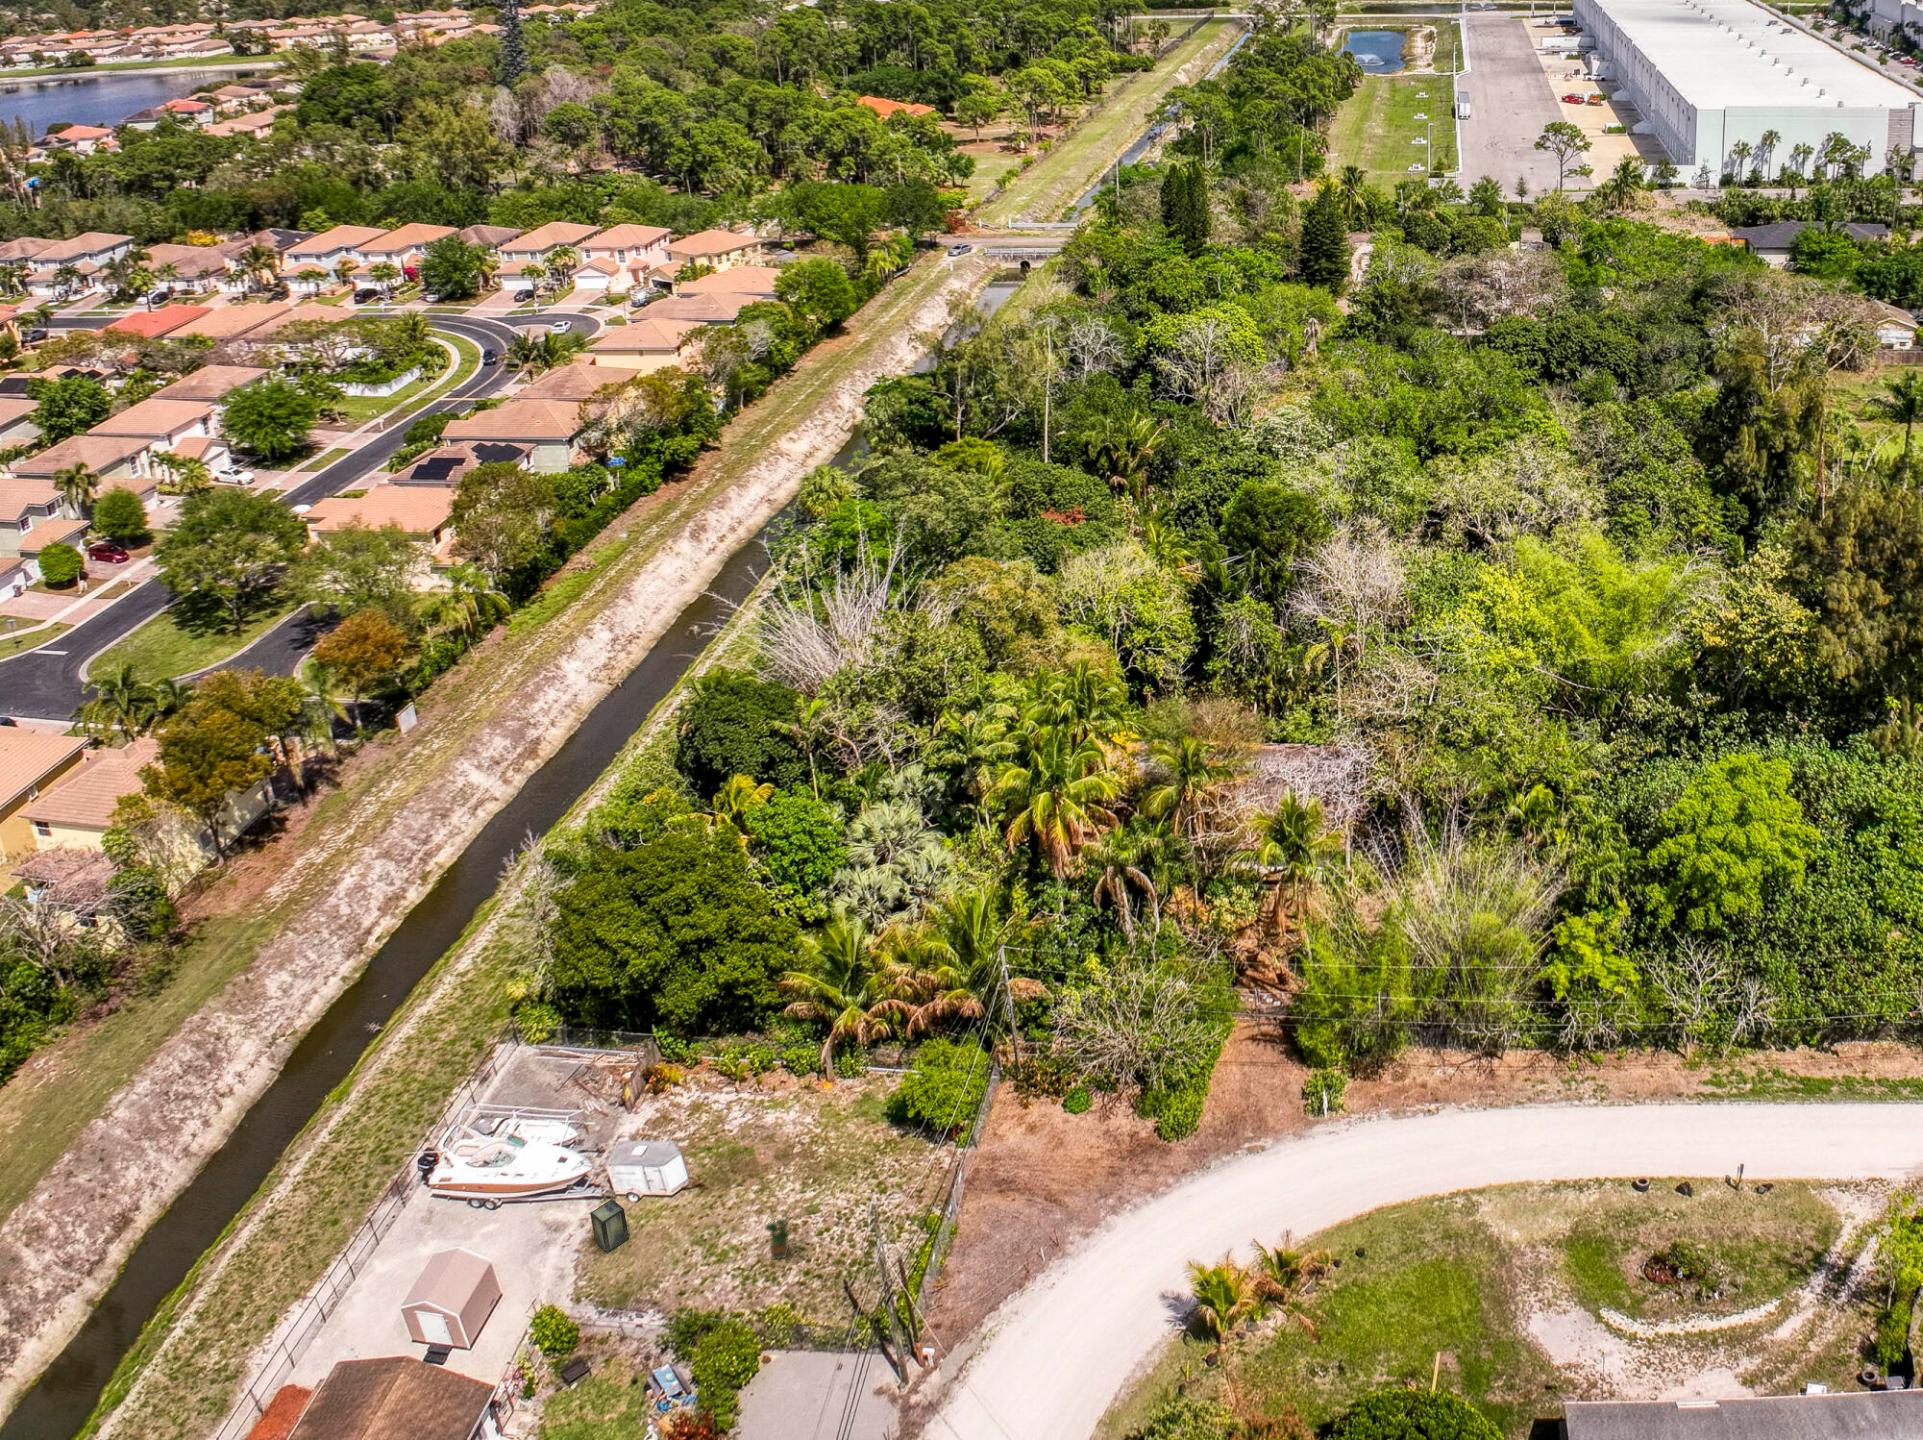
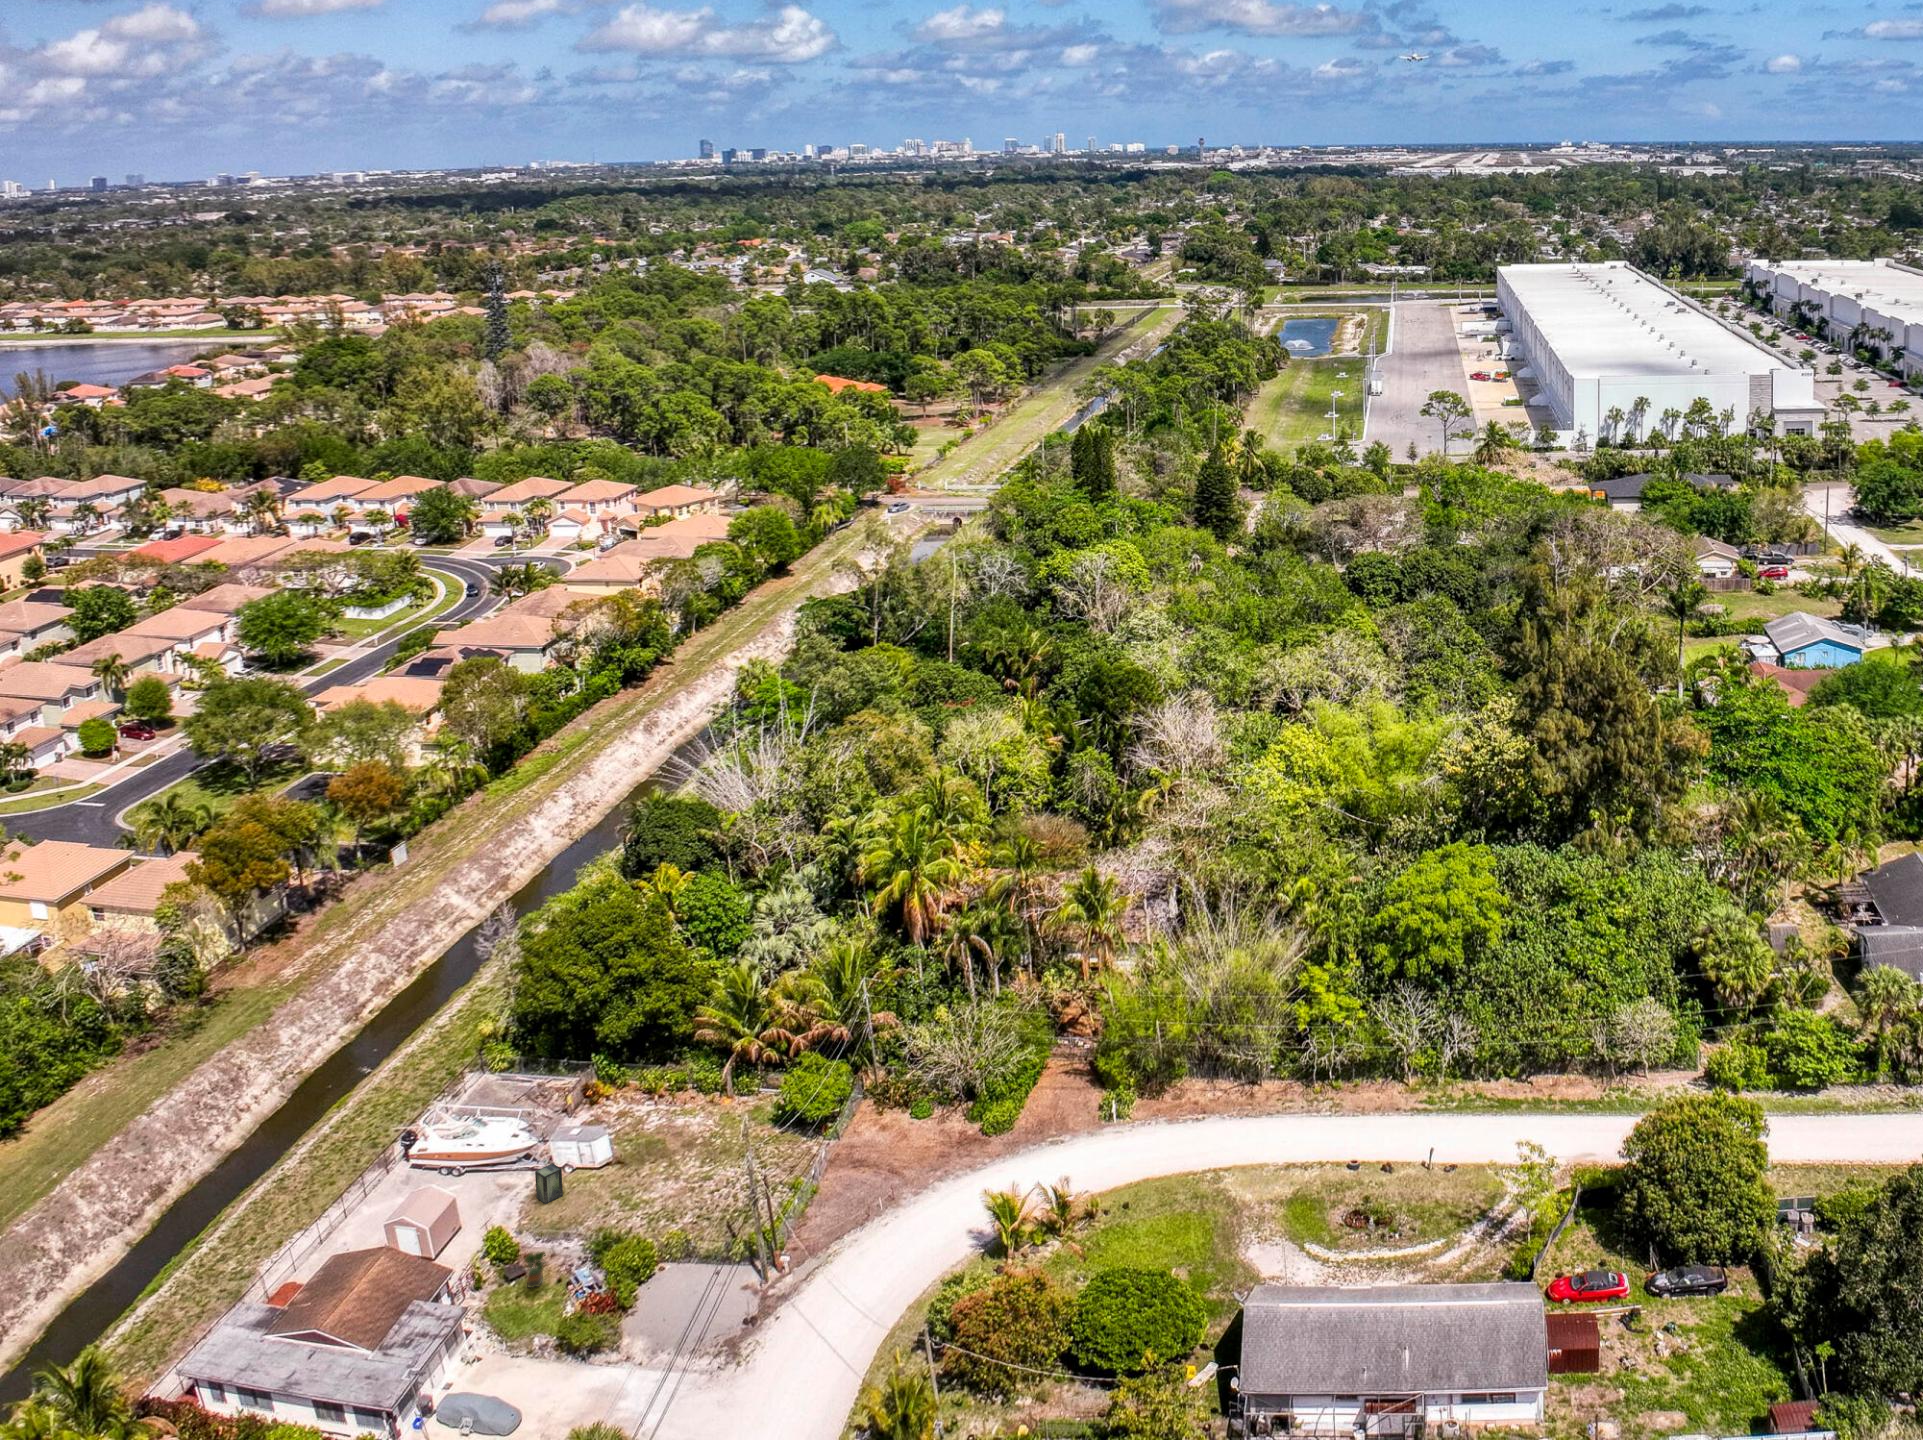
potted tree: present [766,1219,790,1259] -> present [525,1252,546,1288]

